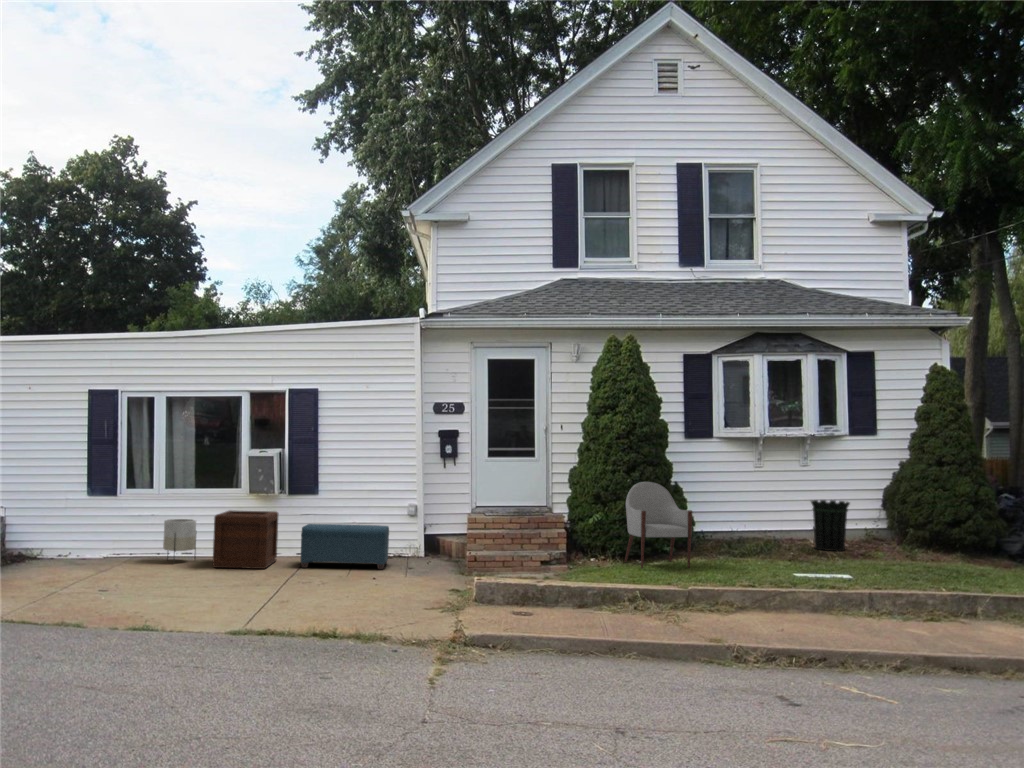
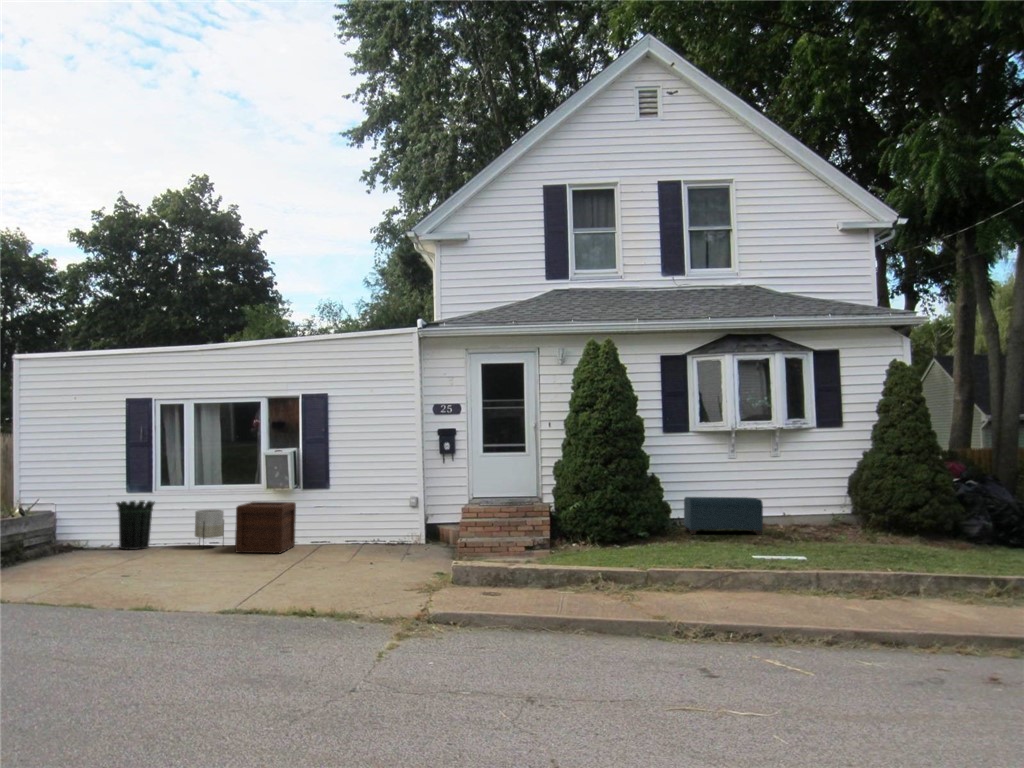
chair: present [625,482,692,569] -> none [600,472,660,552]
waste bin: present [811,500,850,551] -> present [116,500,154,550]
bench: present [301,524,389,569] -> present [684,497,763,535]

